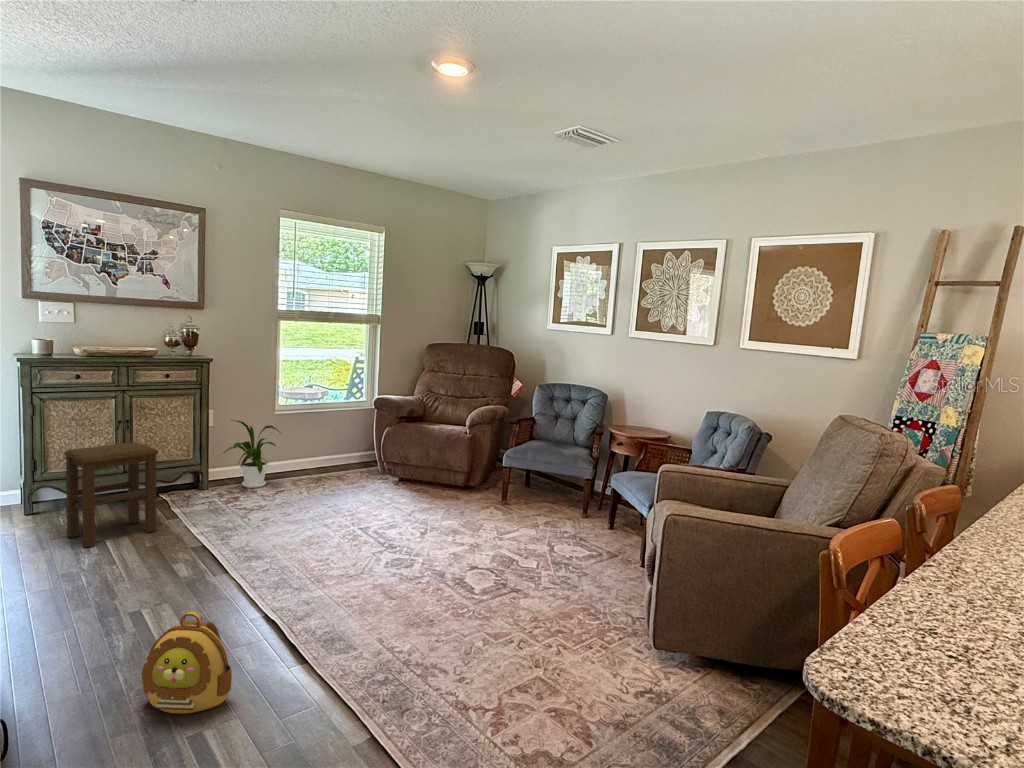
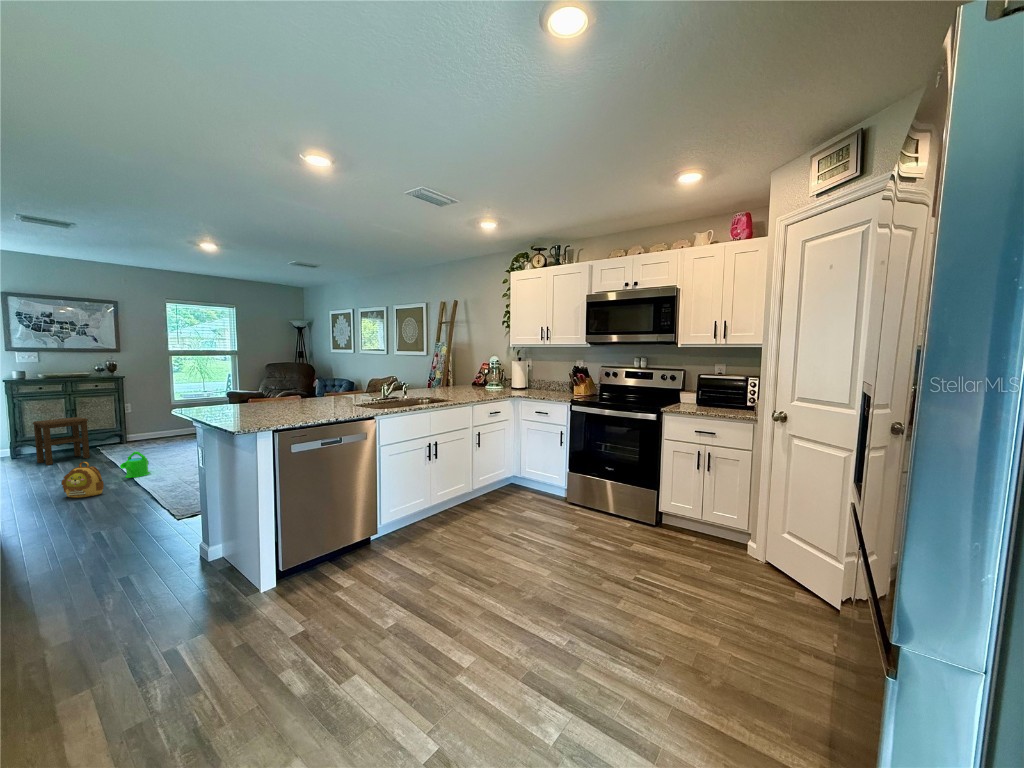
house plant: present [224,420,281,488] -> none [138,407,172,440]
watering can: none [247,559,297,627] -> present [120,451,150,478]

